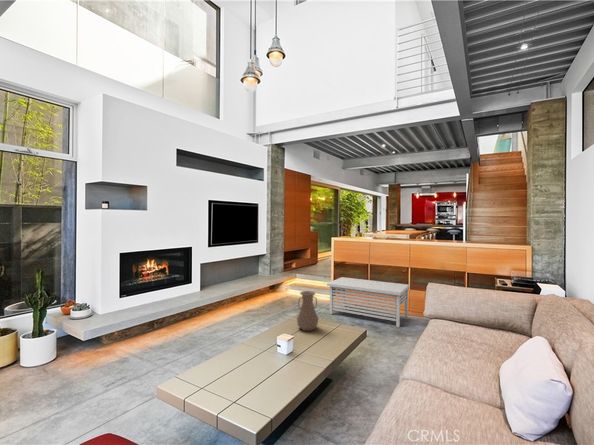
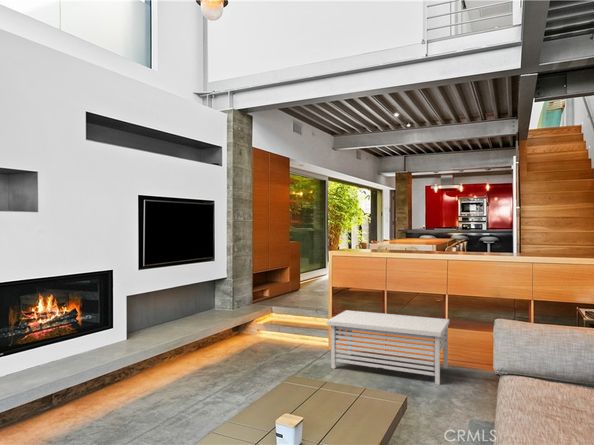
vase: present [297,291,318,331] -> none [297,338,332,404]

